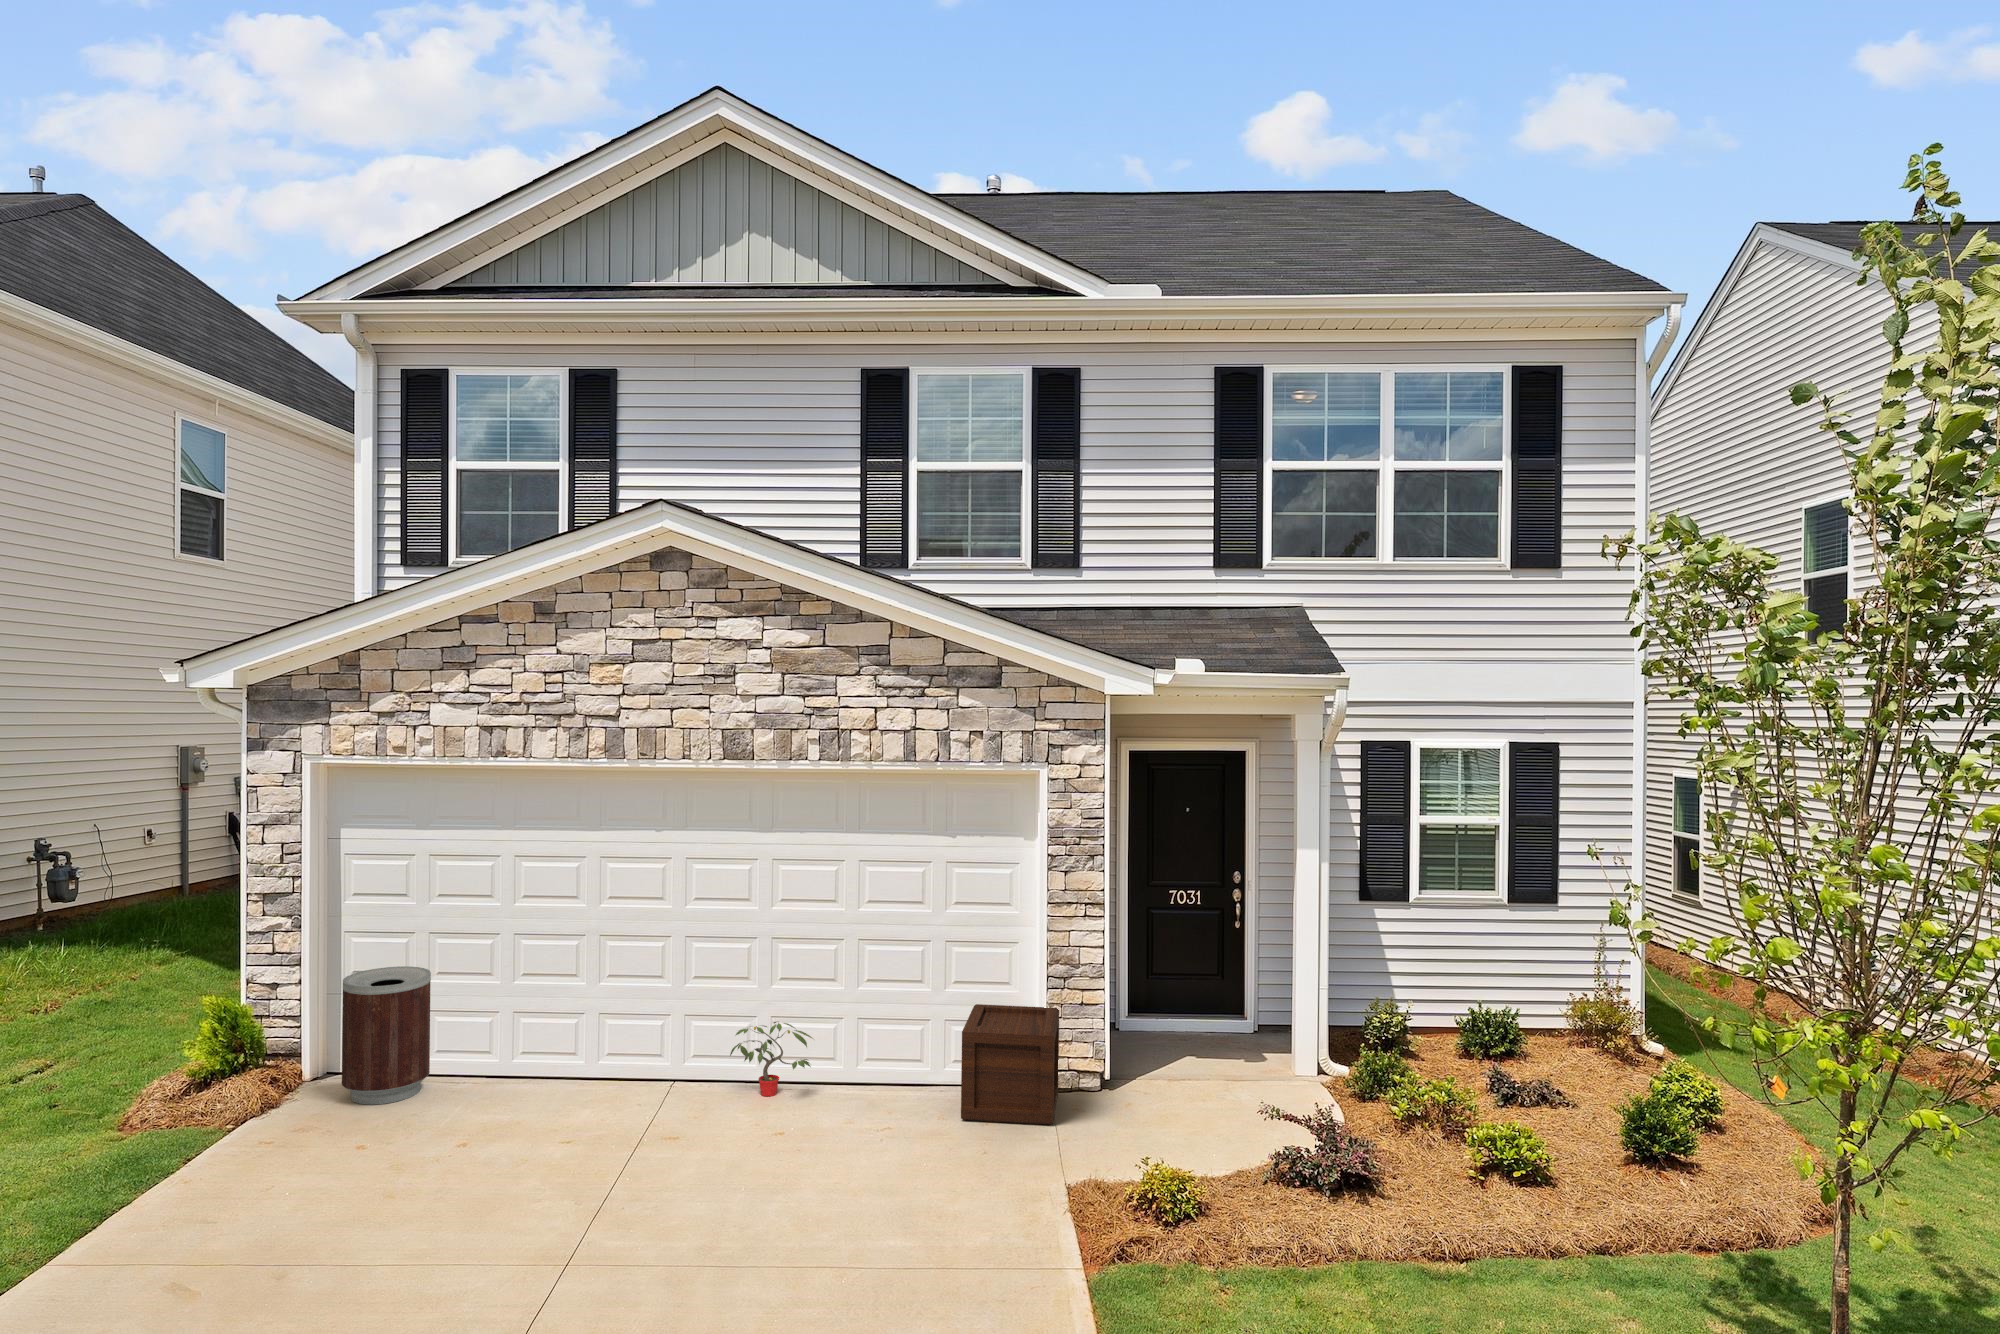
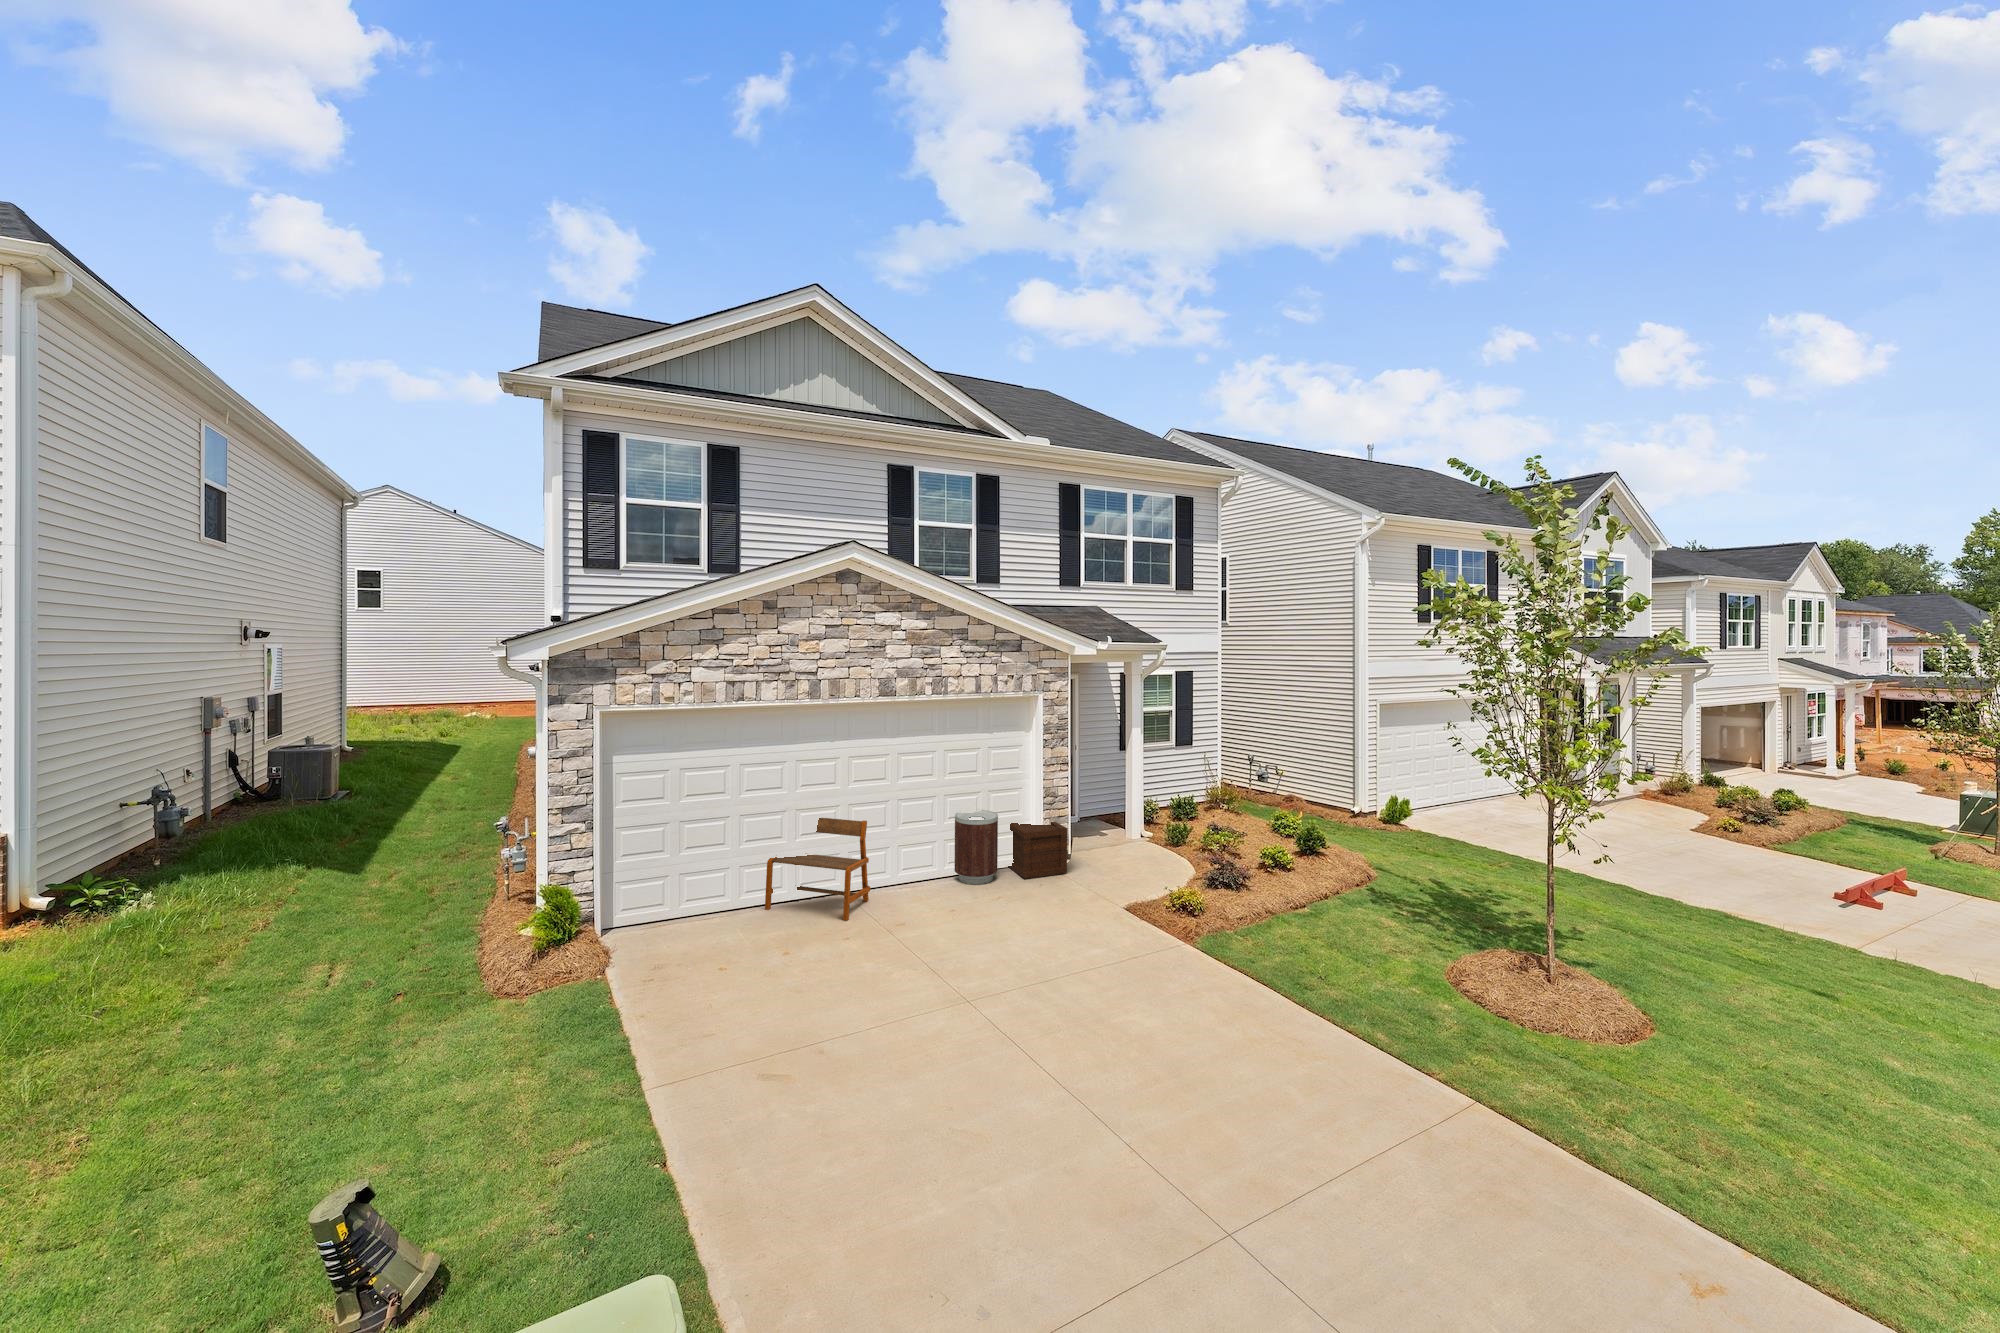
bench: none [524,945,673,1131] -> present [765,818,870,920]
trash can: present [342,966,431,1105] -> present [954,810,998,884]
potted plant: present [730,1021,812,1096] -> none [886,844,937,887]

